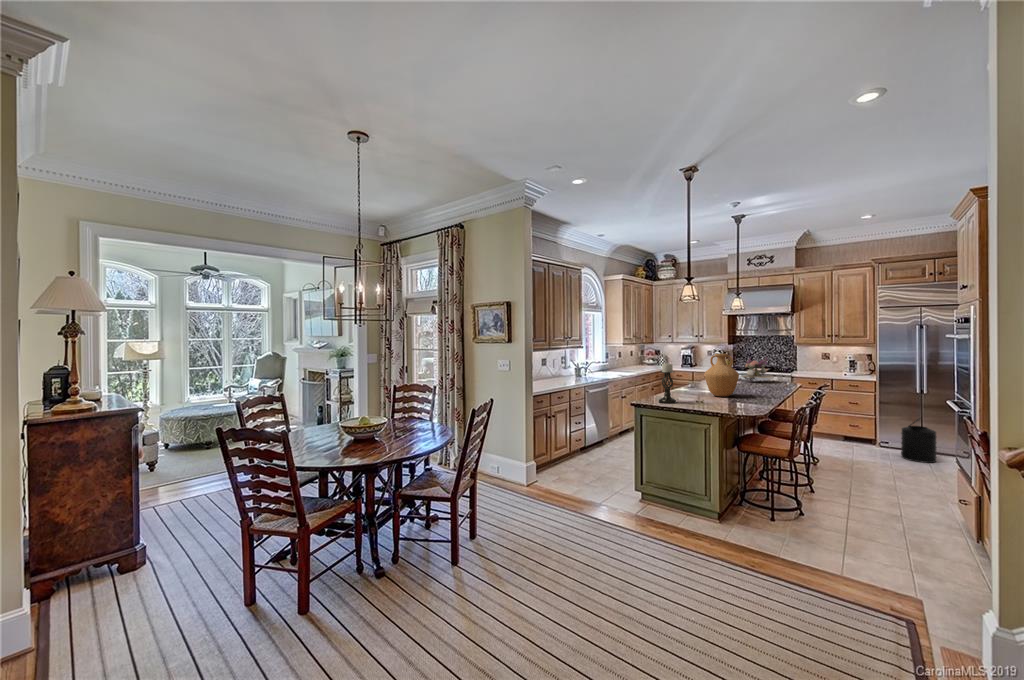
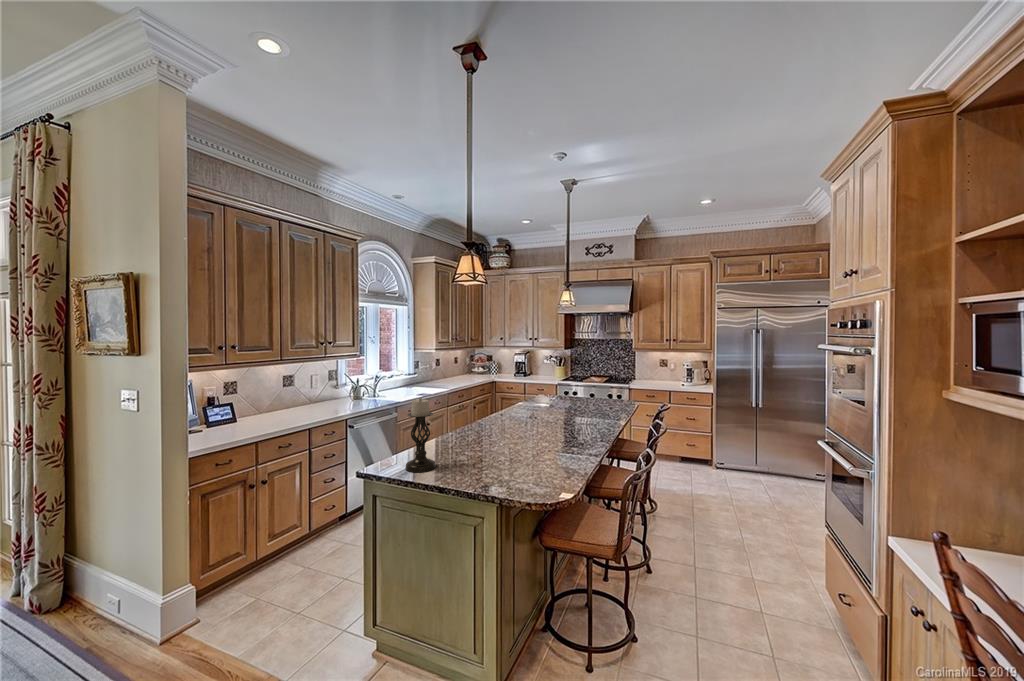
vase: present [704,354,739,397] -> none [497,376,545,444]
flower arrangement: present [743,357,772,381] -> none [565,369,605,403]
trash can: present [901,418,937,463] -> none [738,436,773,491]

